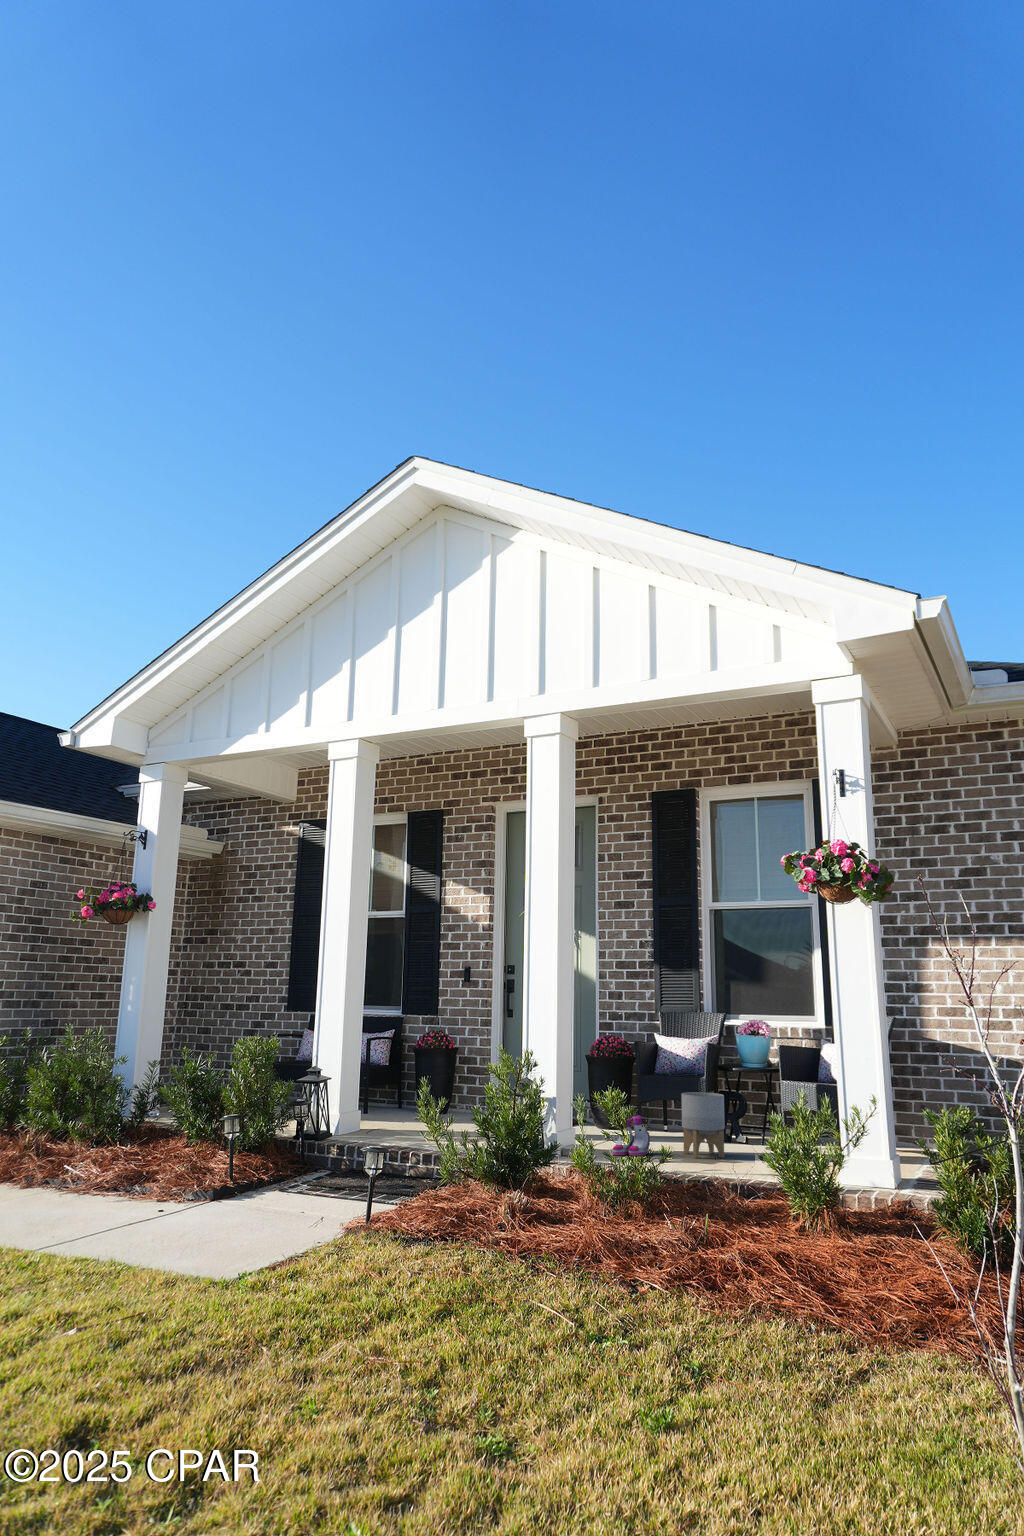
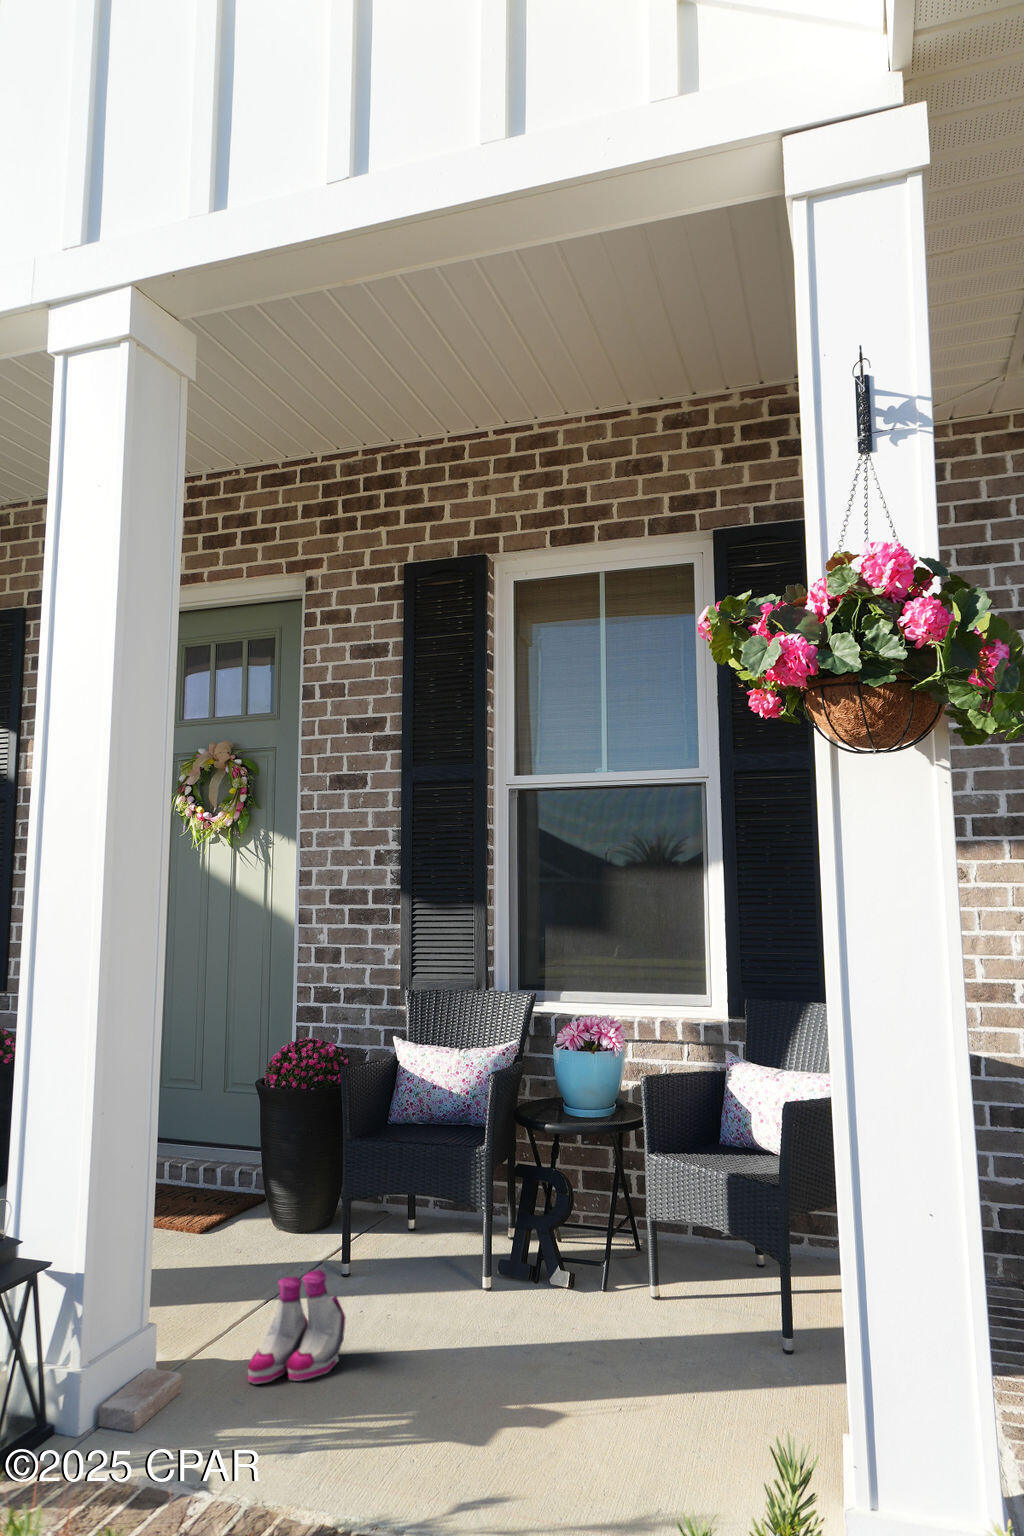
planter: present [682,1092,725,1158] -> none [422,1198,521,1377]

